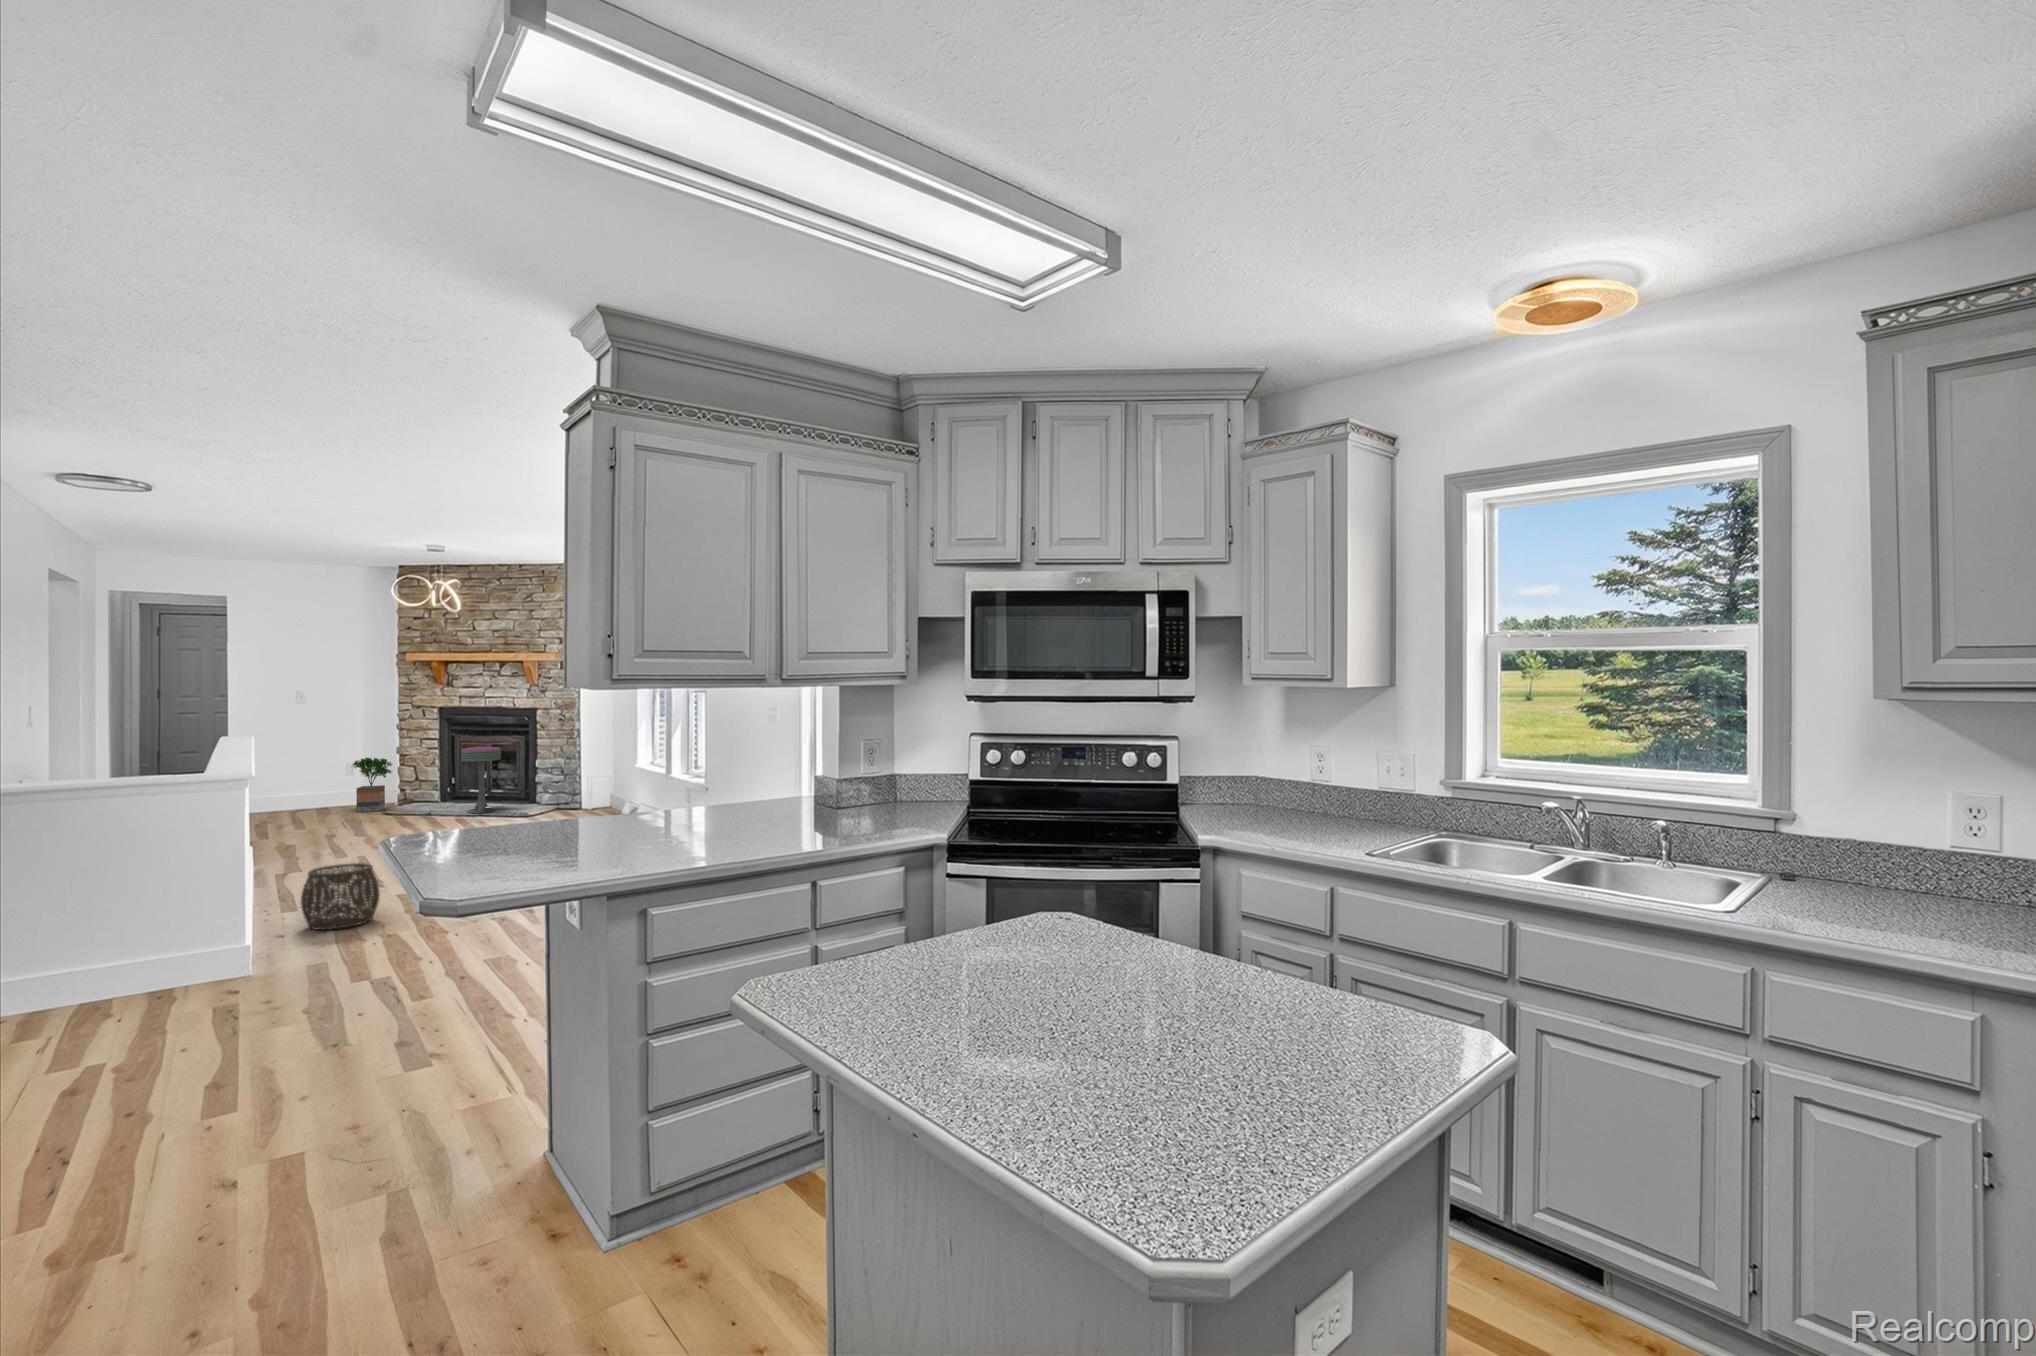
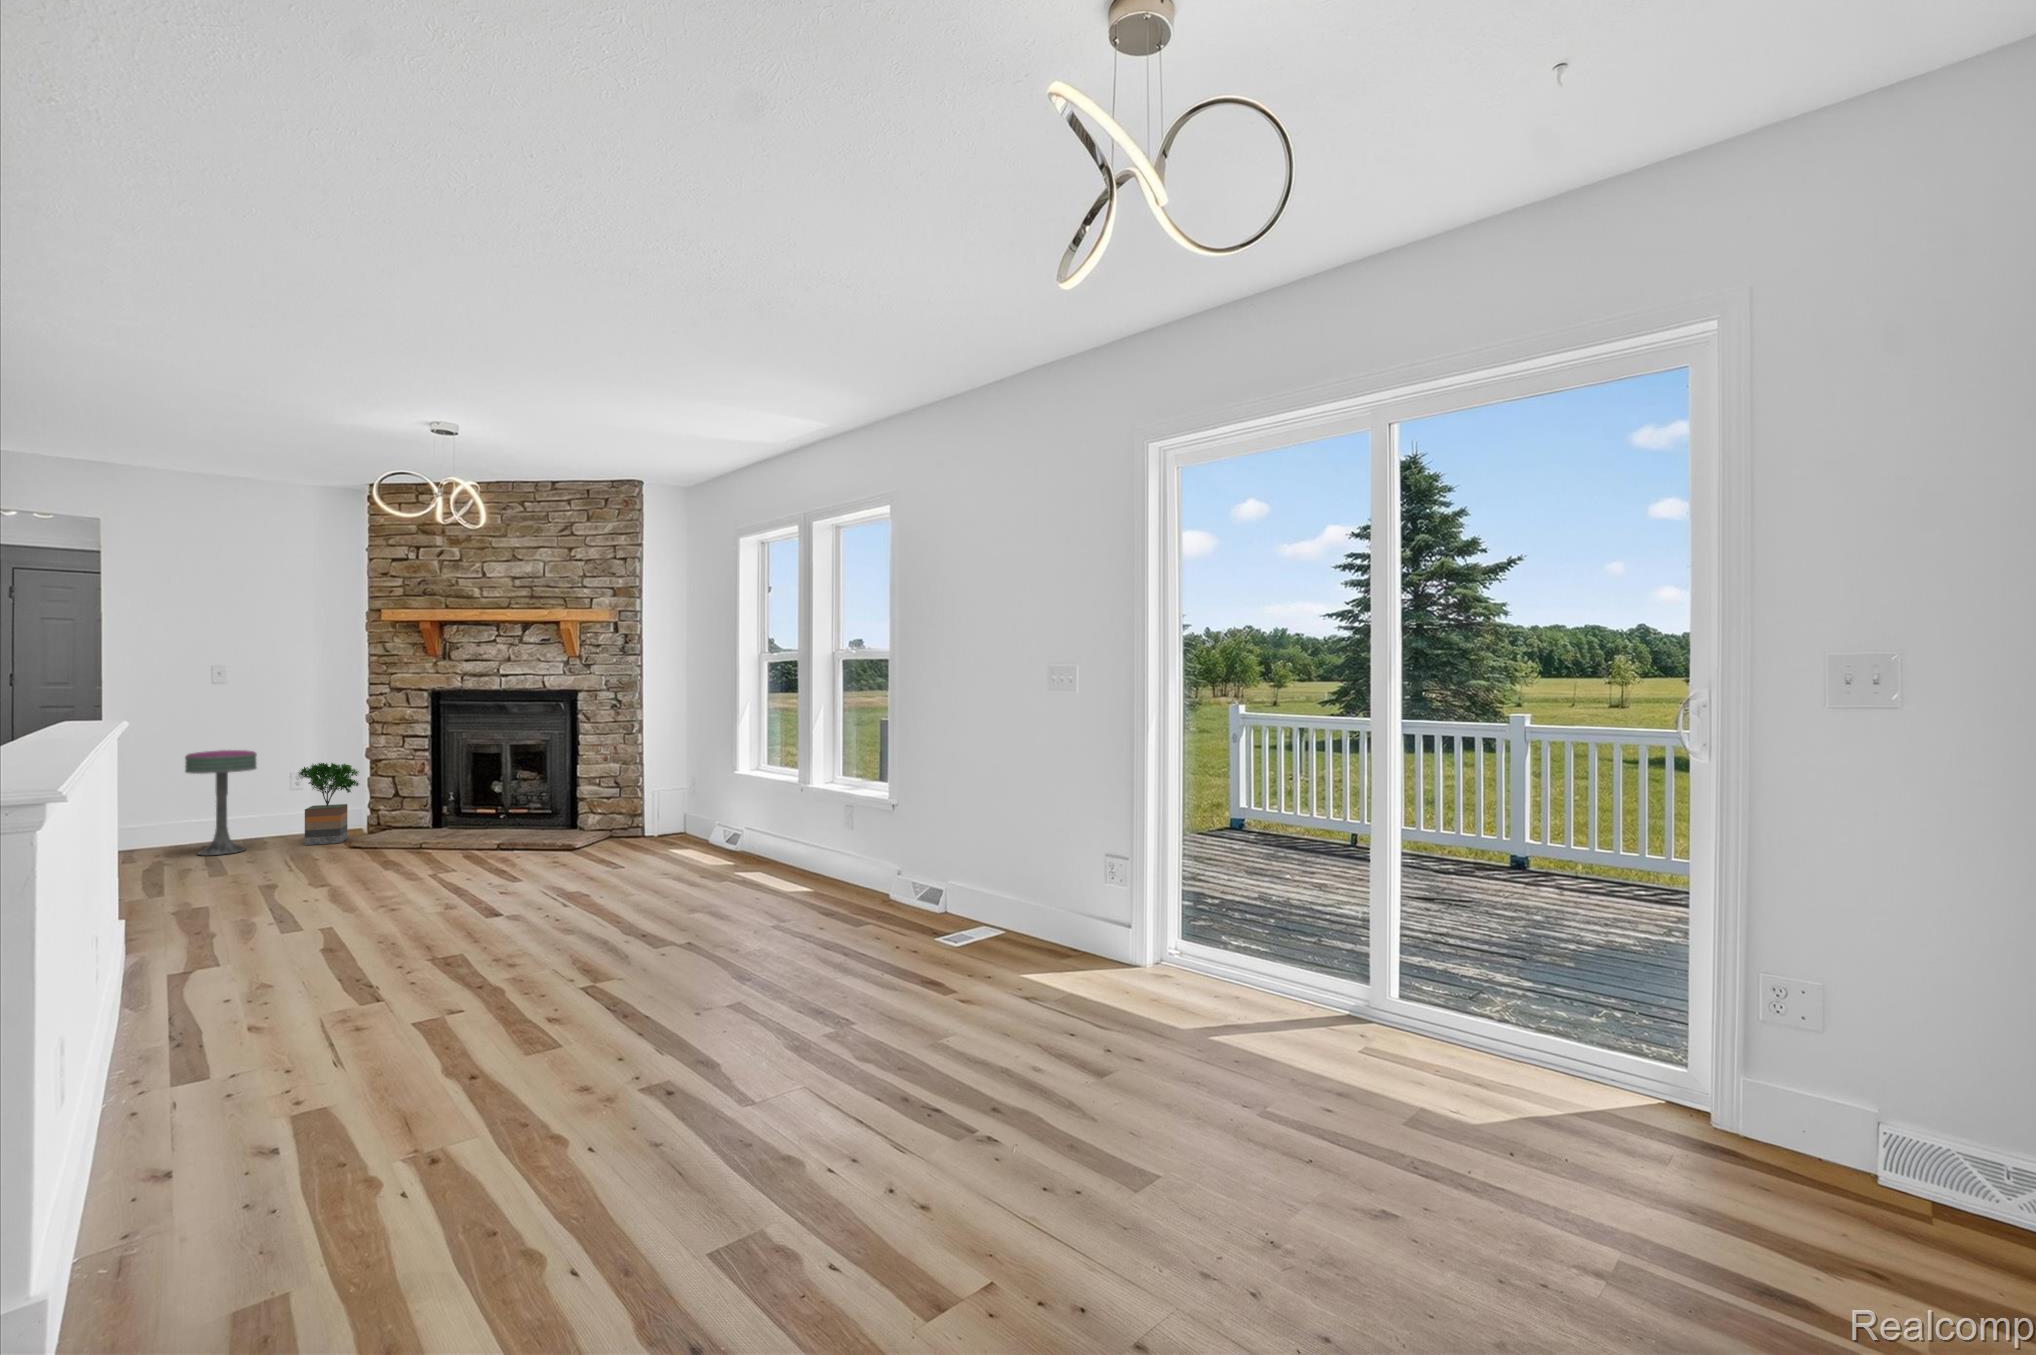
bar stool: present [461,747,501,813] -> present [185,750,257,856]
woven basket: present [301,863,379,930] -> none [220,990,407,1163]

